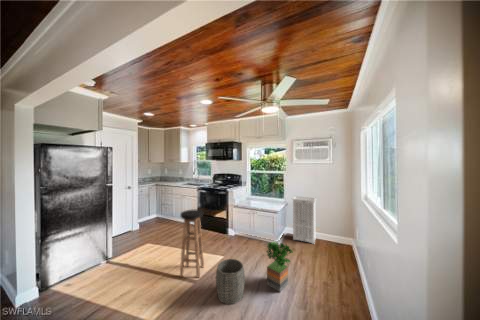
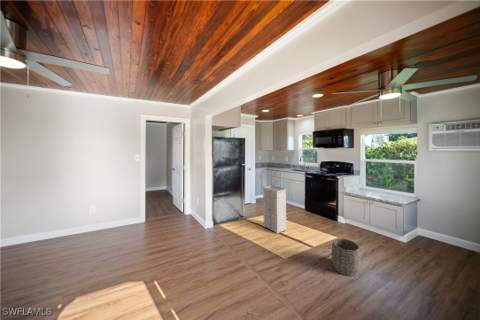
storage cabinet: present [292,196,316,244] -> present [262,185,286,234]
bar stool: present [180,210,204,278] -> none [297,192,317,249]
potted tree: present [267,242,293,292] -> none [386,232,424,283]

